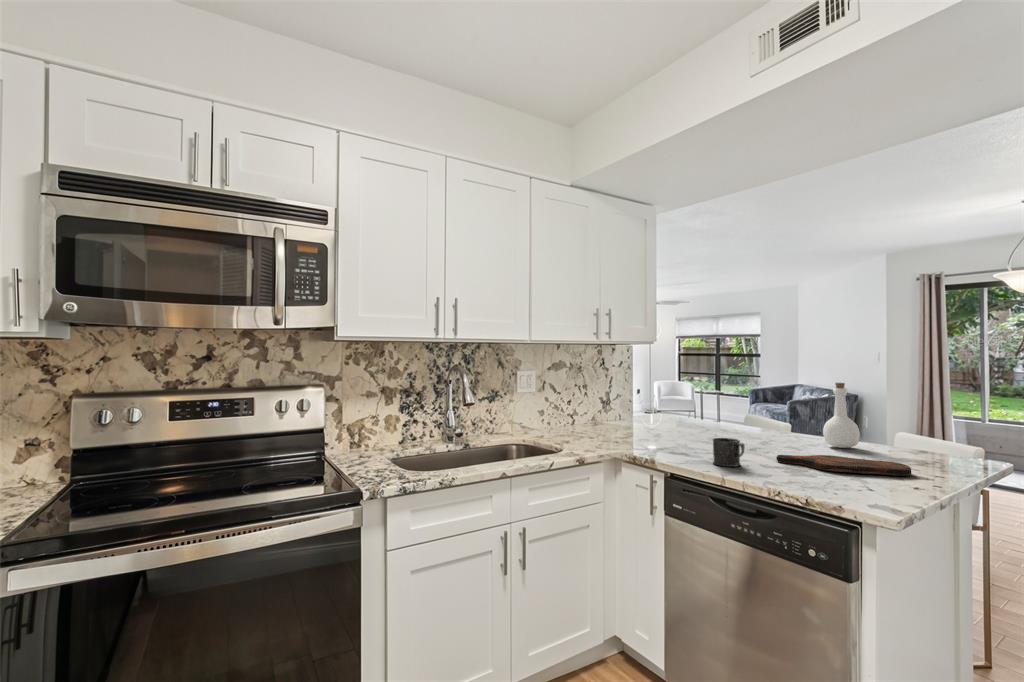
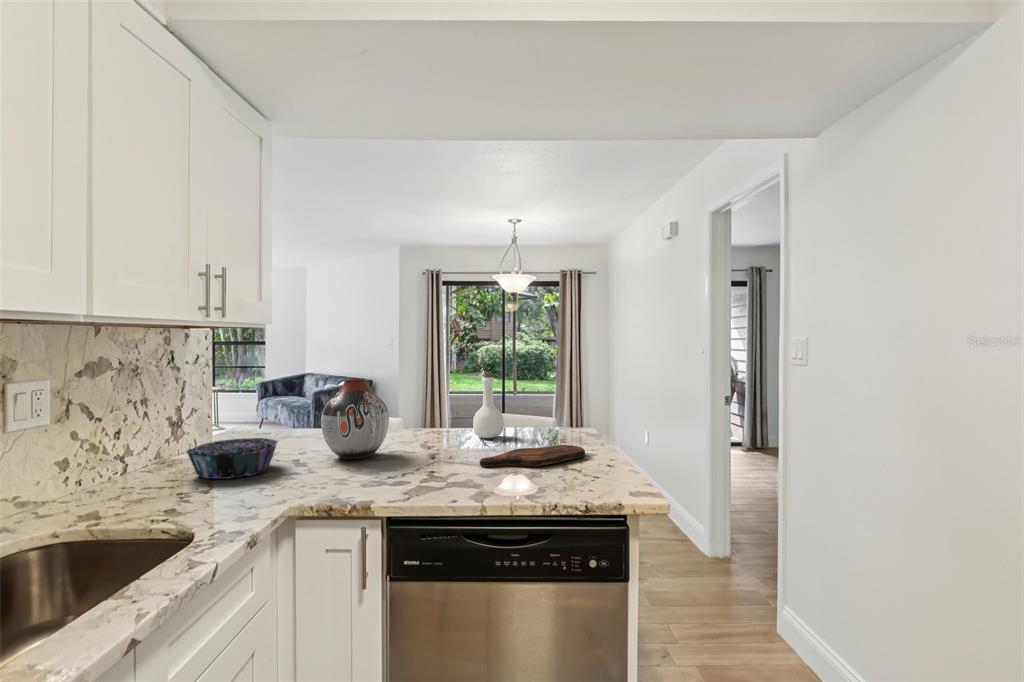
vase: none [672,380,725,441] -> present [321,378,389,459]
decorative bowl: none [593,414,645,436] -> present [186,438,278,479]
mug: present [713,438,744,467] -> none [435,450,477,489]

